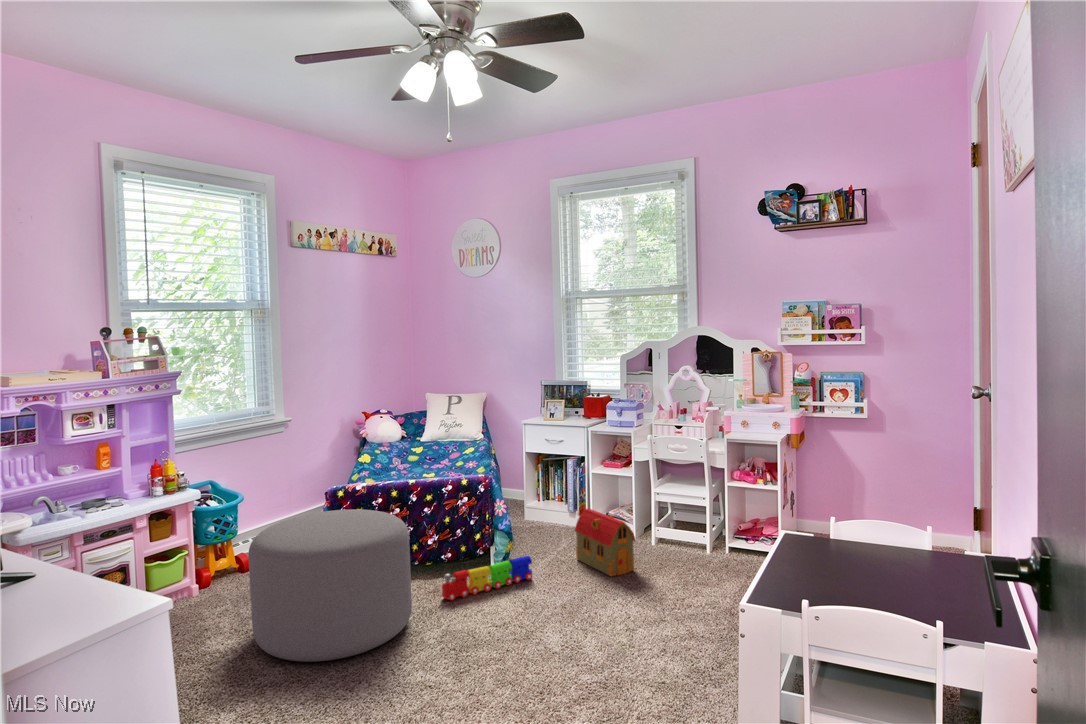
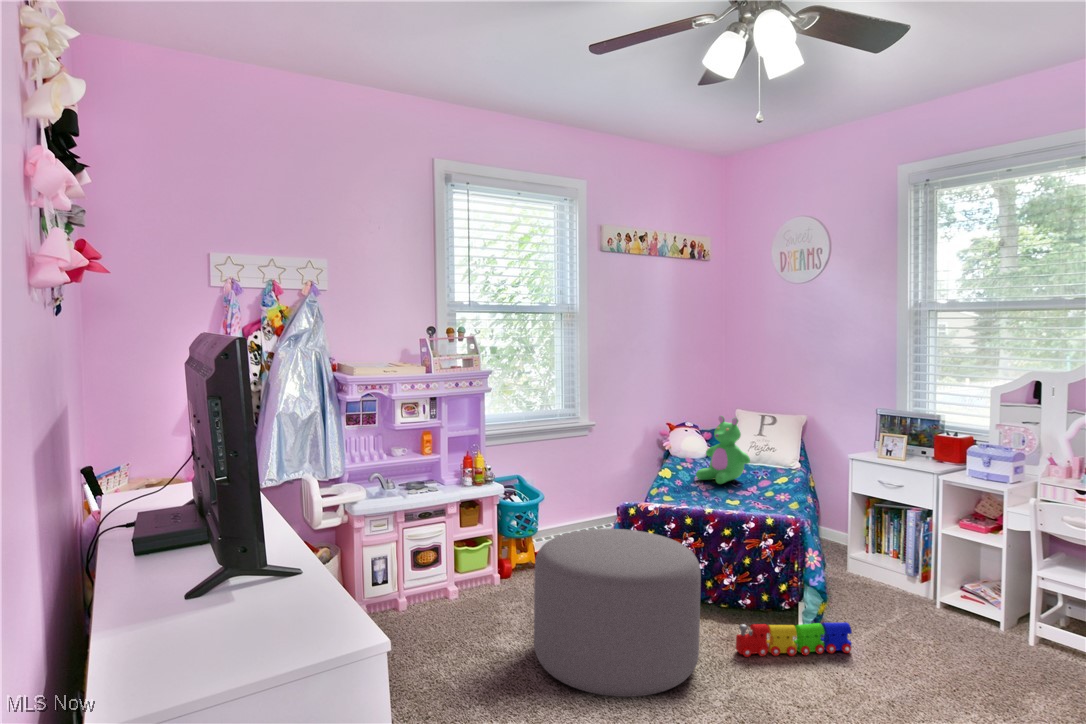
teddy bear: none [396,399,443,461] -> present [696,416,750,484]
toy house: present [575,509,636,576] -> none [913,578,1007,676]

